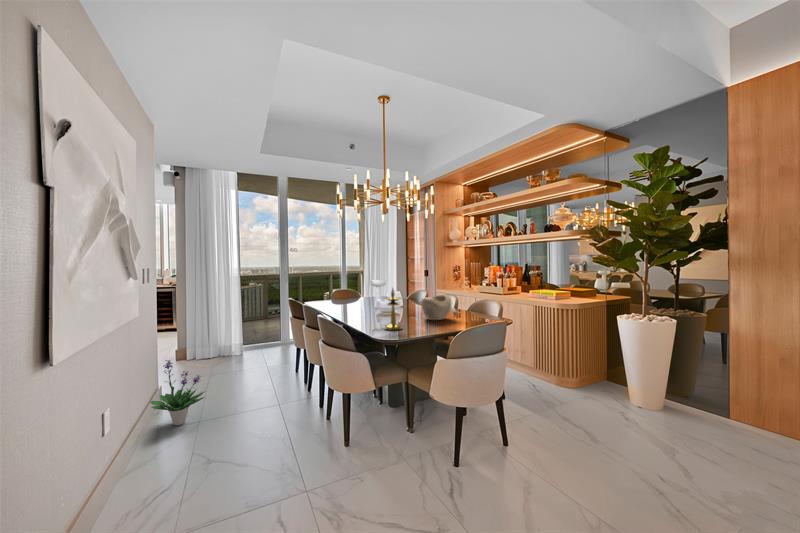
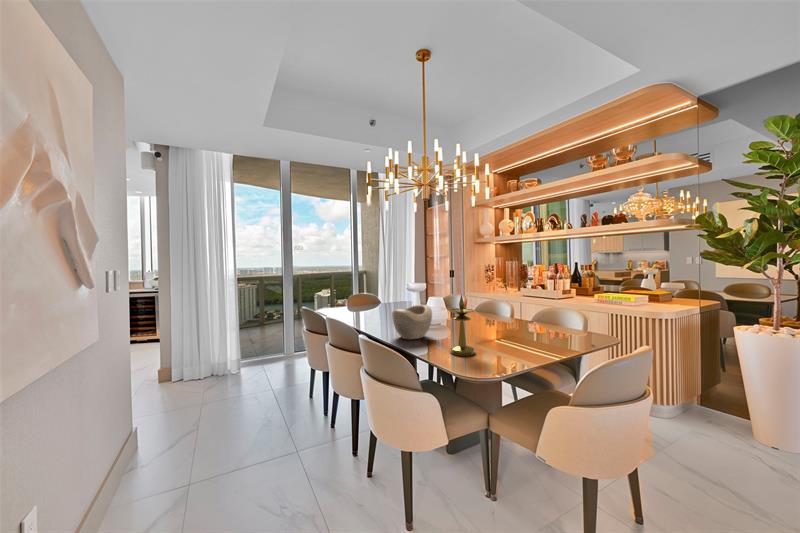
decorative bowl: present [421,295,451,320] -> present [392,305,432,339]
potted plant: present [150,360,204,425] -> none [119,398,199,489]

